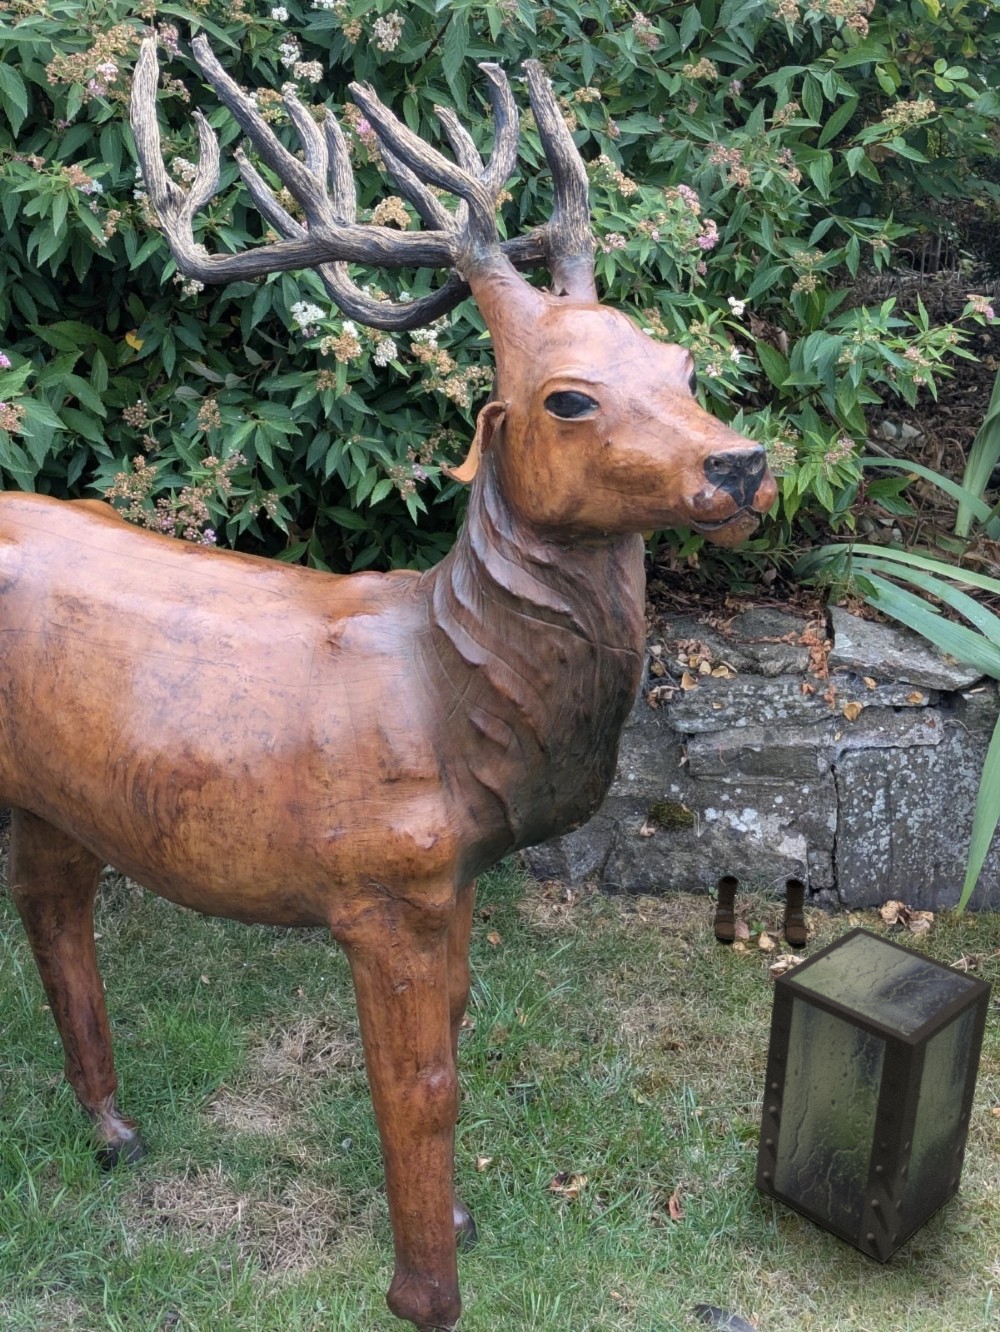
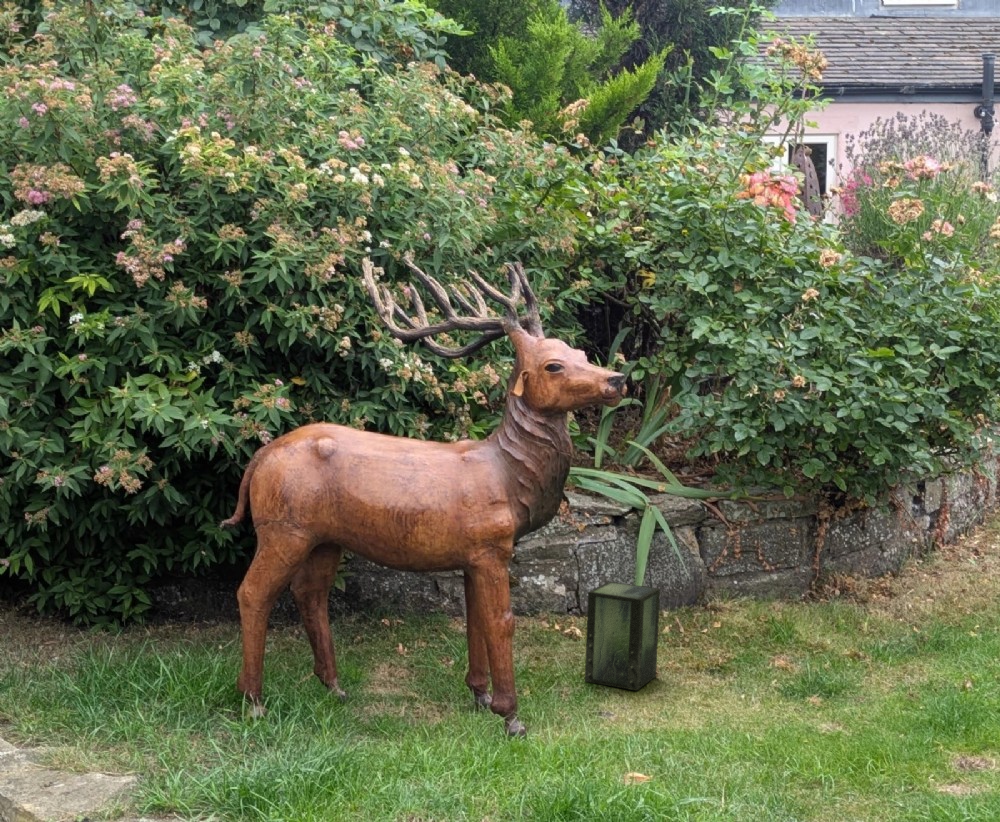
boots: present [715,875,807,944] -> none [533,602,574,629]

